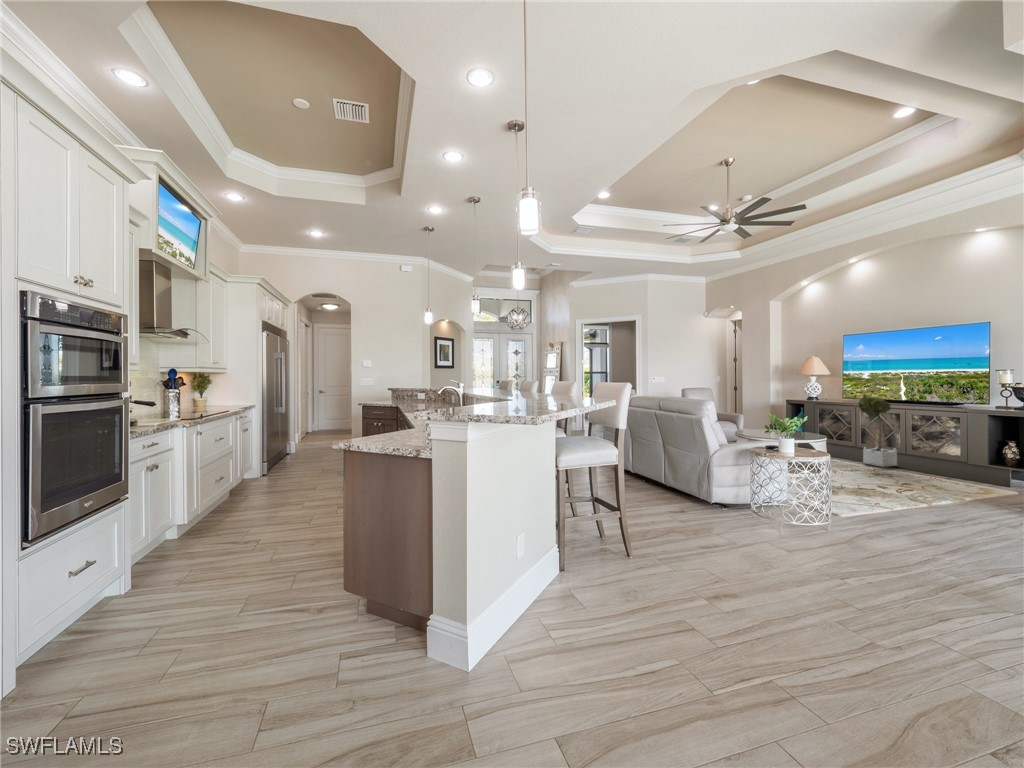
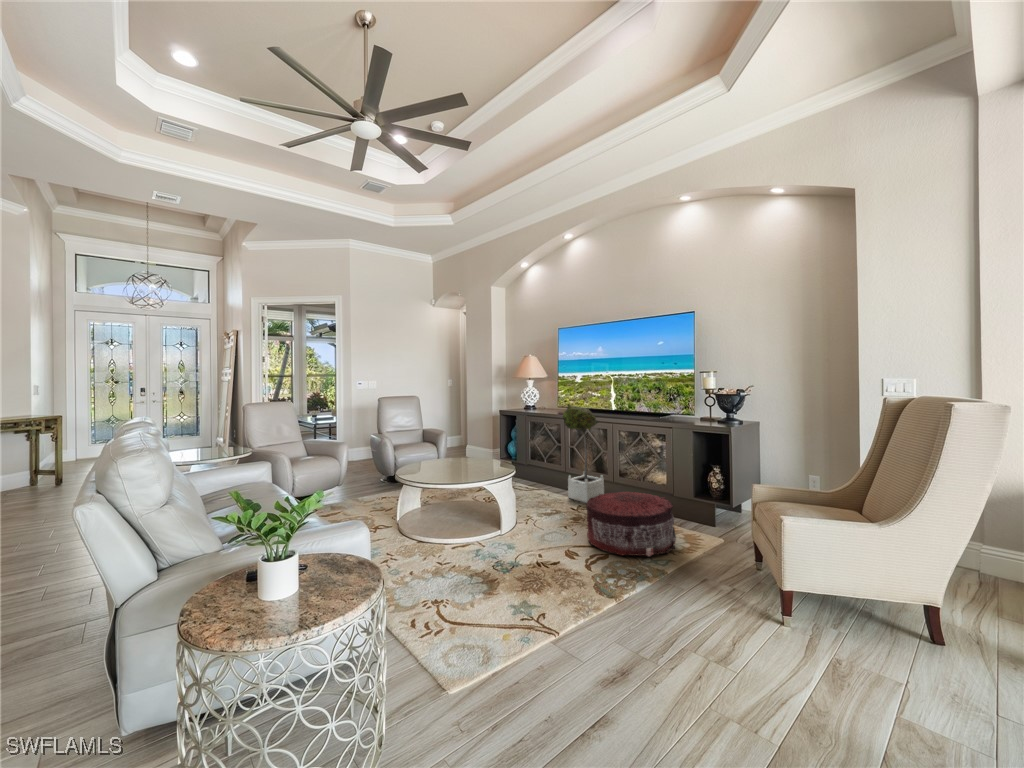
pouf: none [893,454,972,493] -> present [586,492,676,556]

